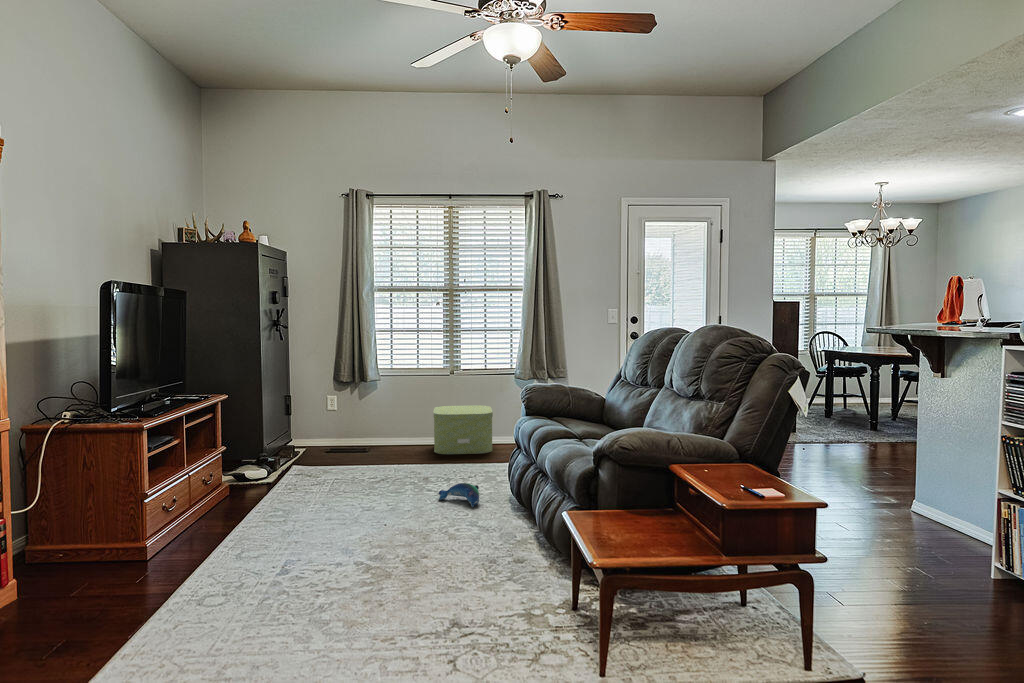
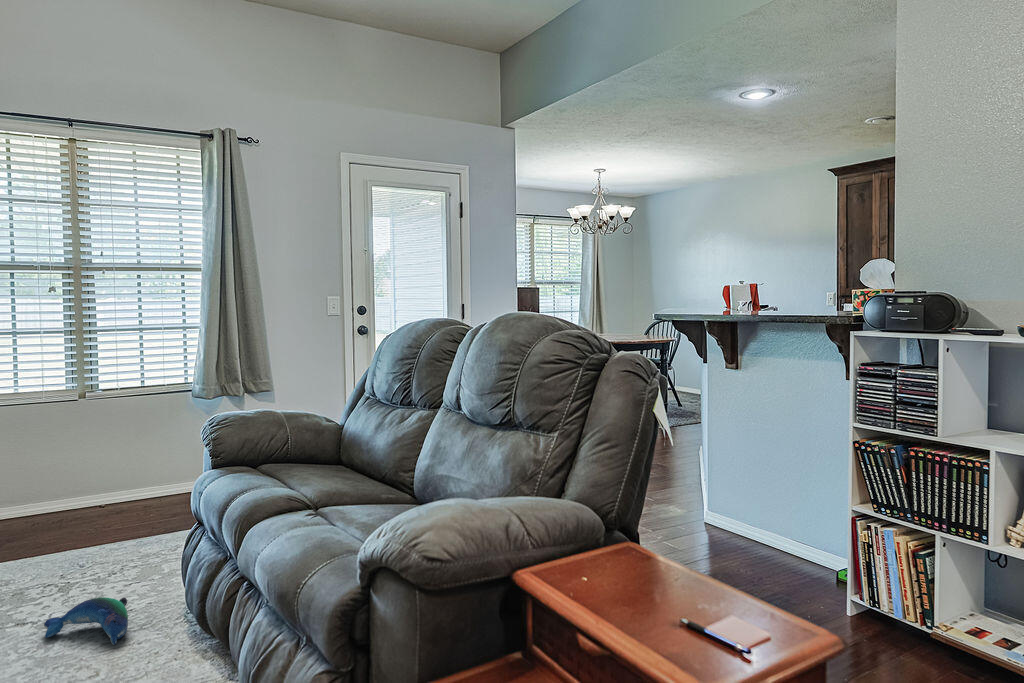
storage box: present [433,405,493,454] -> none [48,441,158,528]

